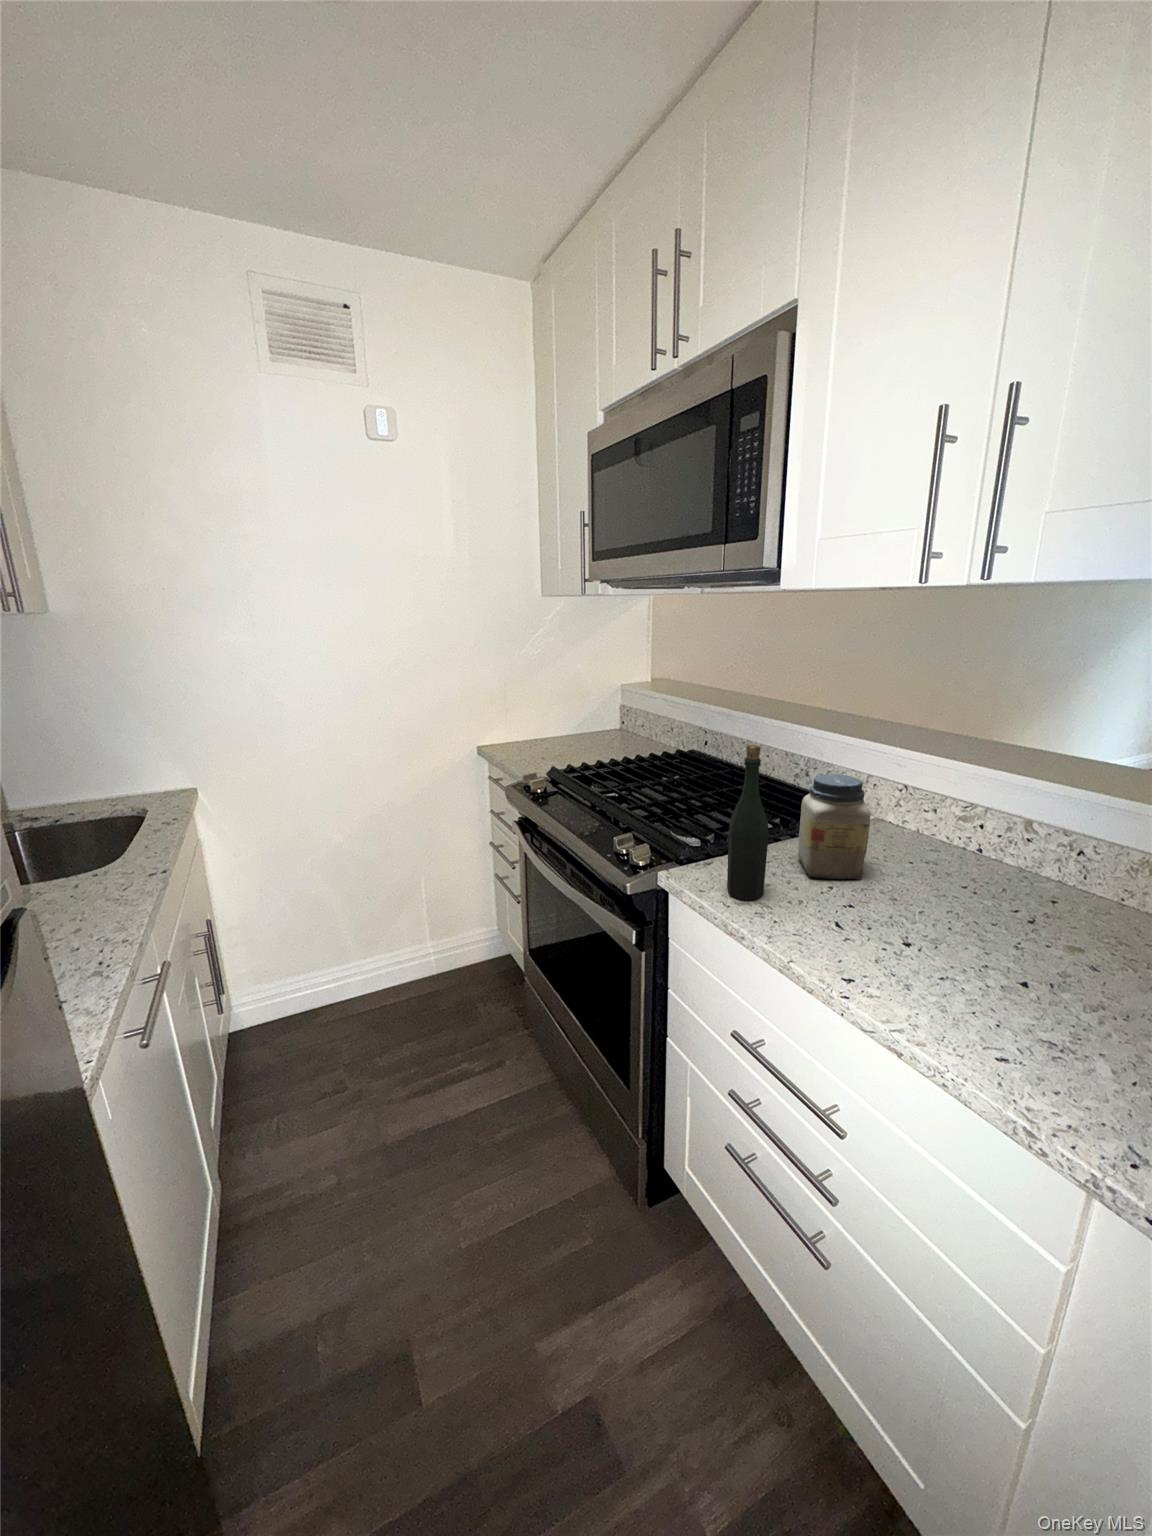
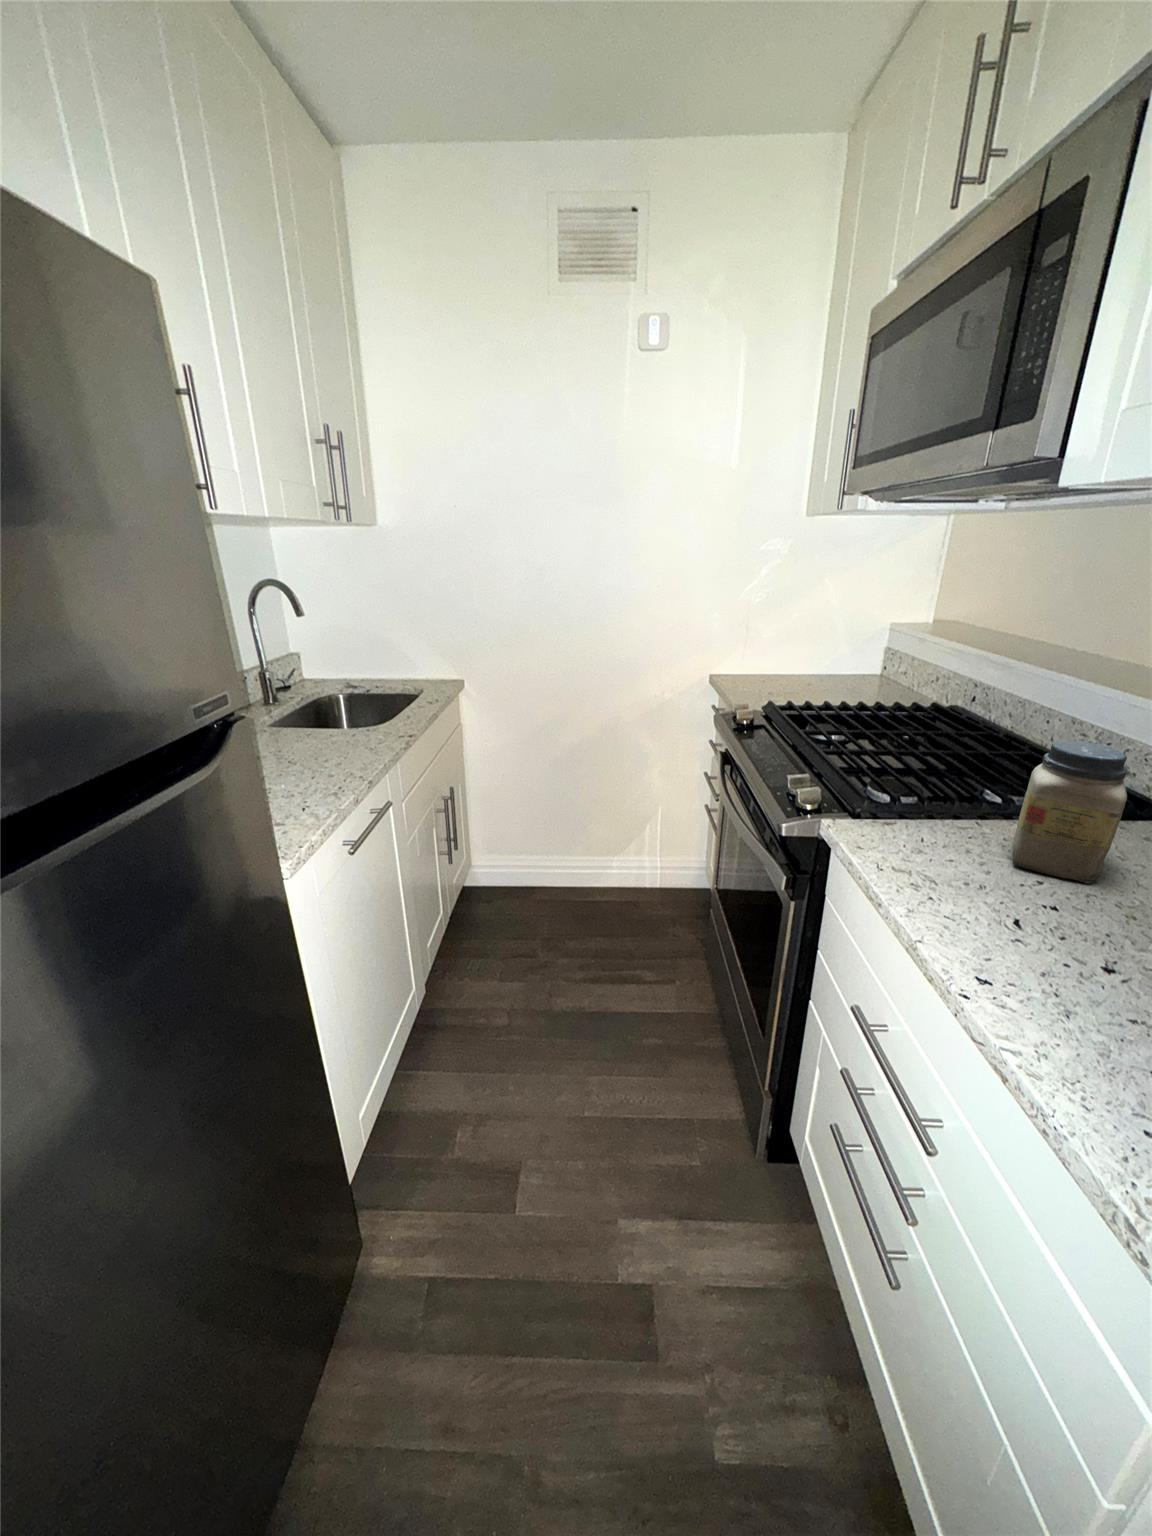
bottle: present [727,745,769,900] -> none [891,682,961,871]

